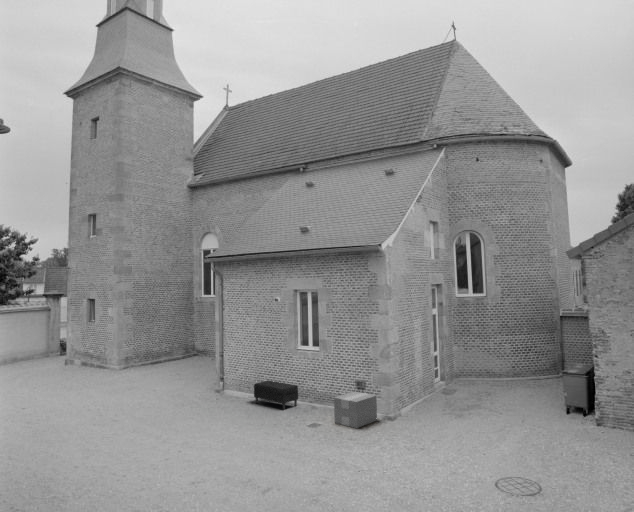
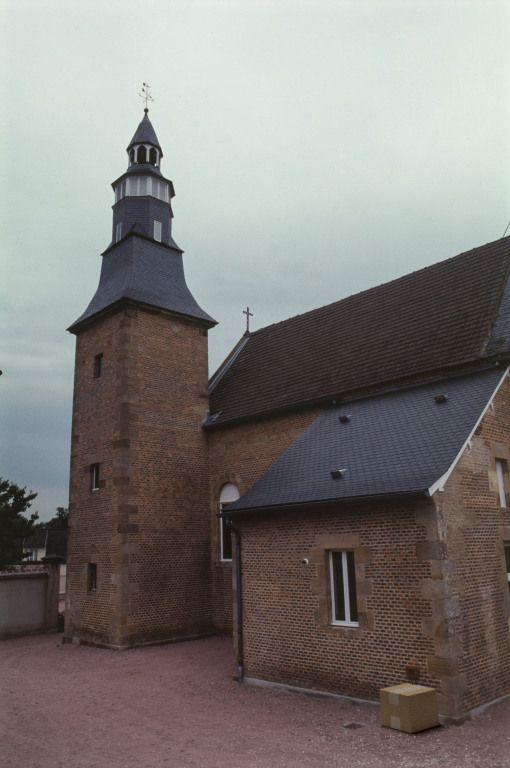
bench: present [254,381,298,410] -> none [279,667,335,706]

